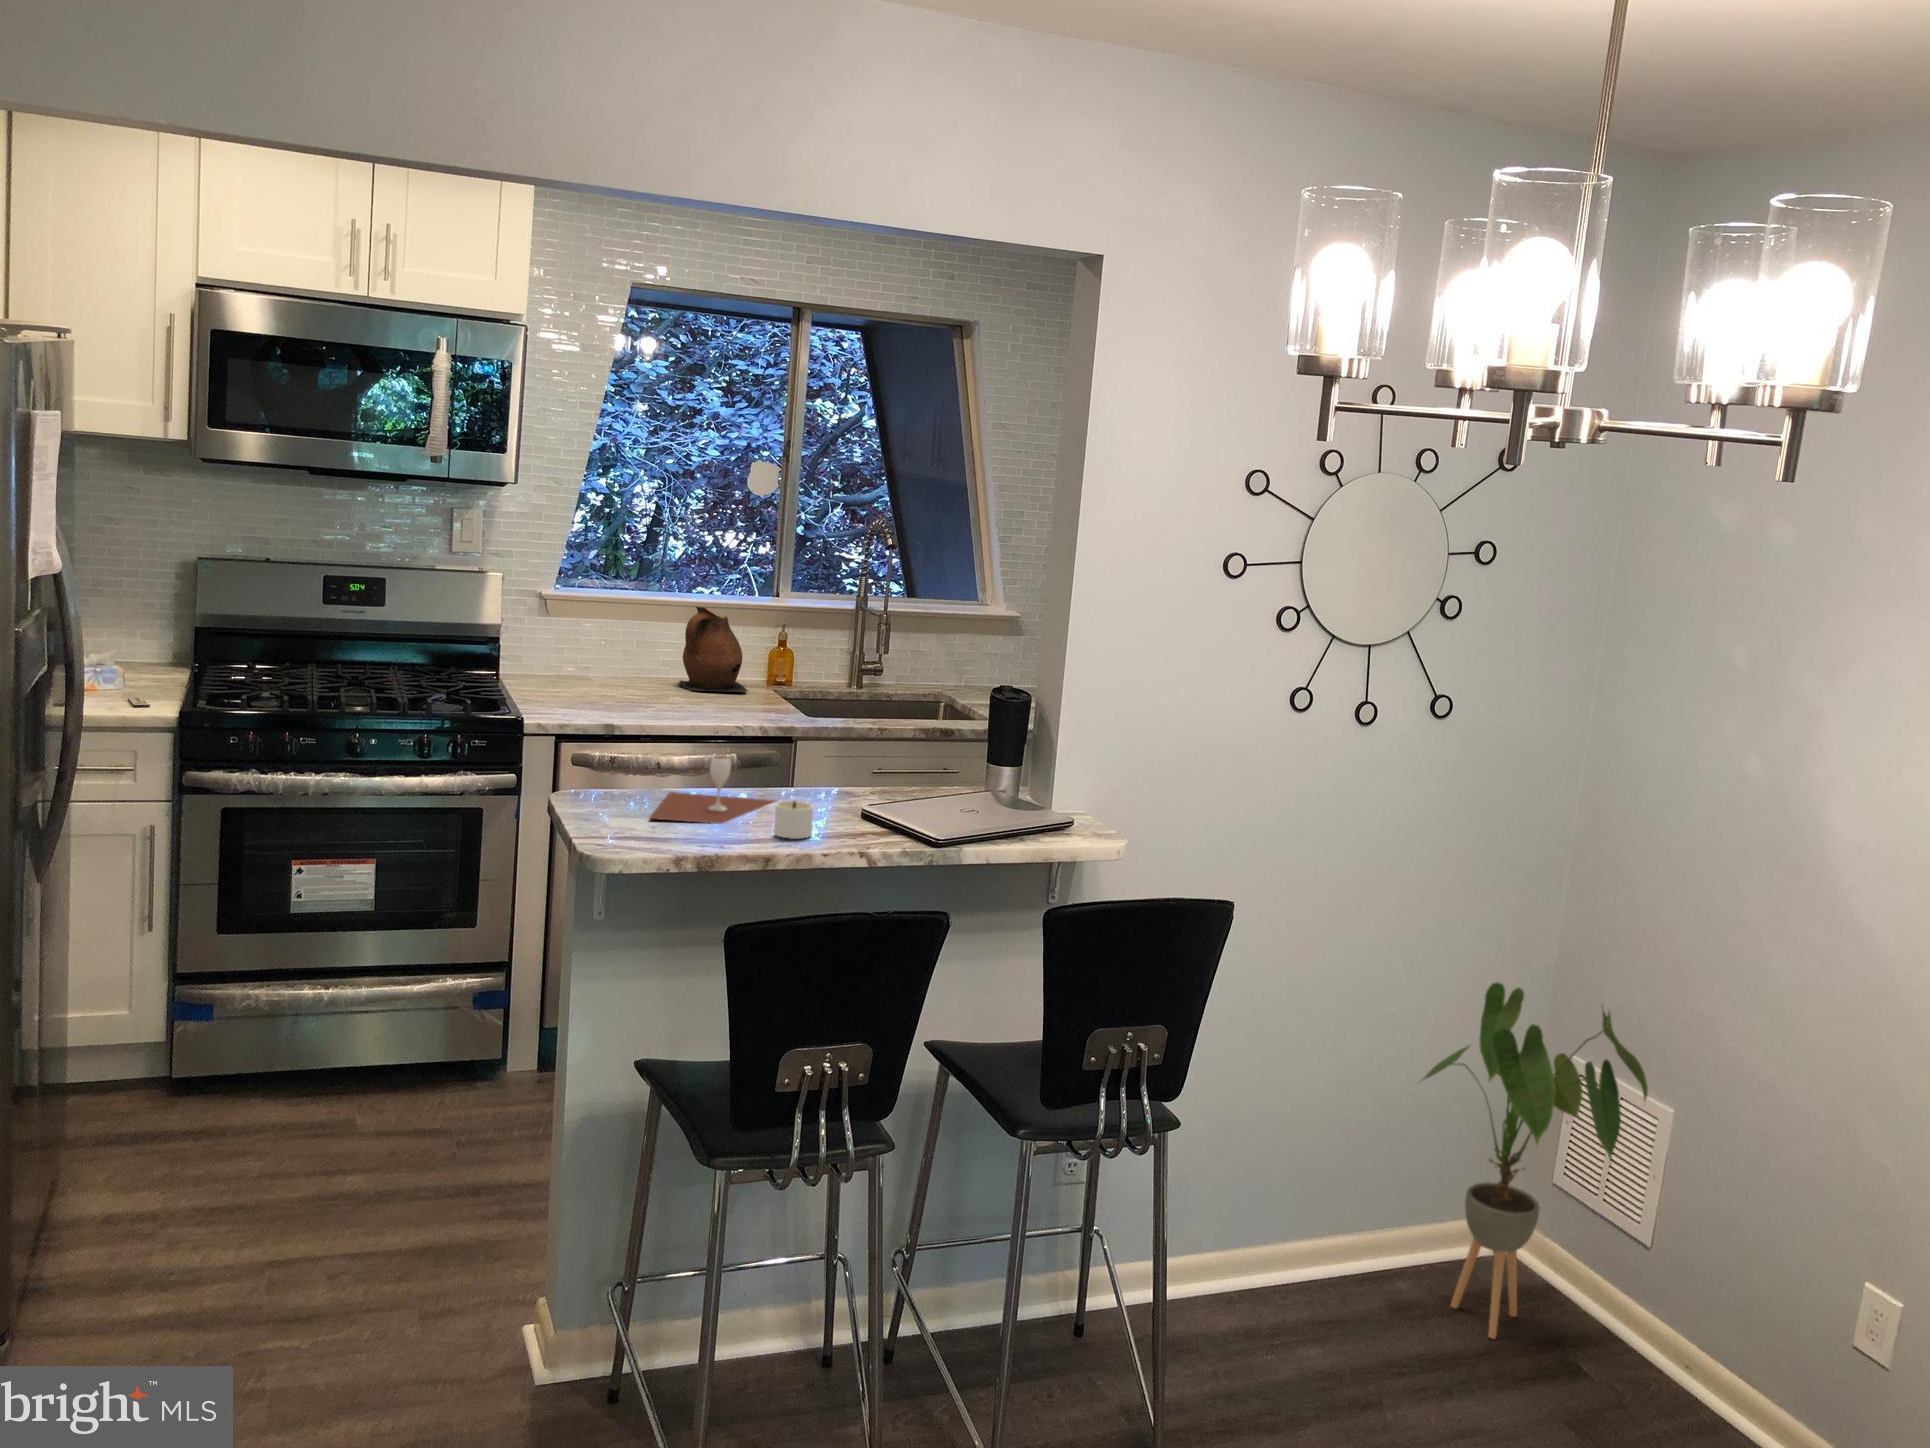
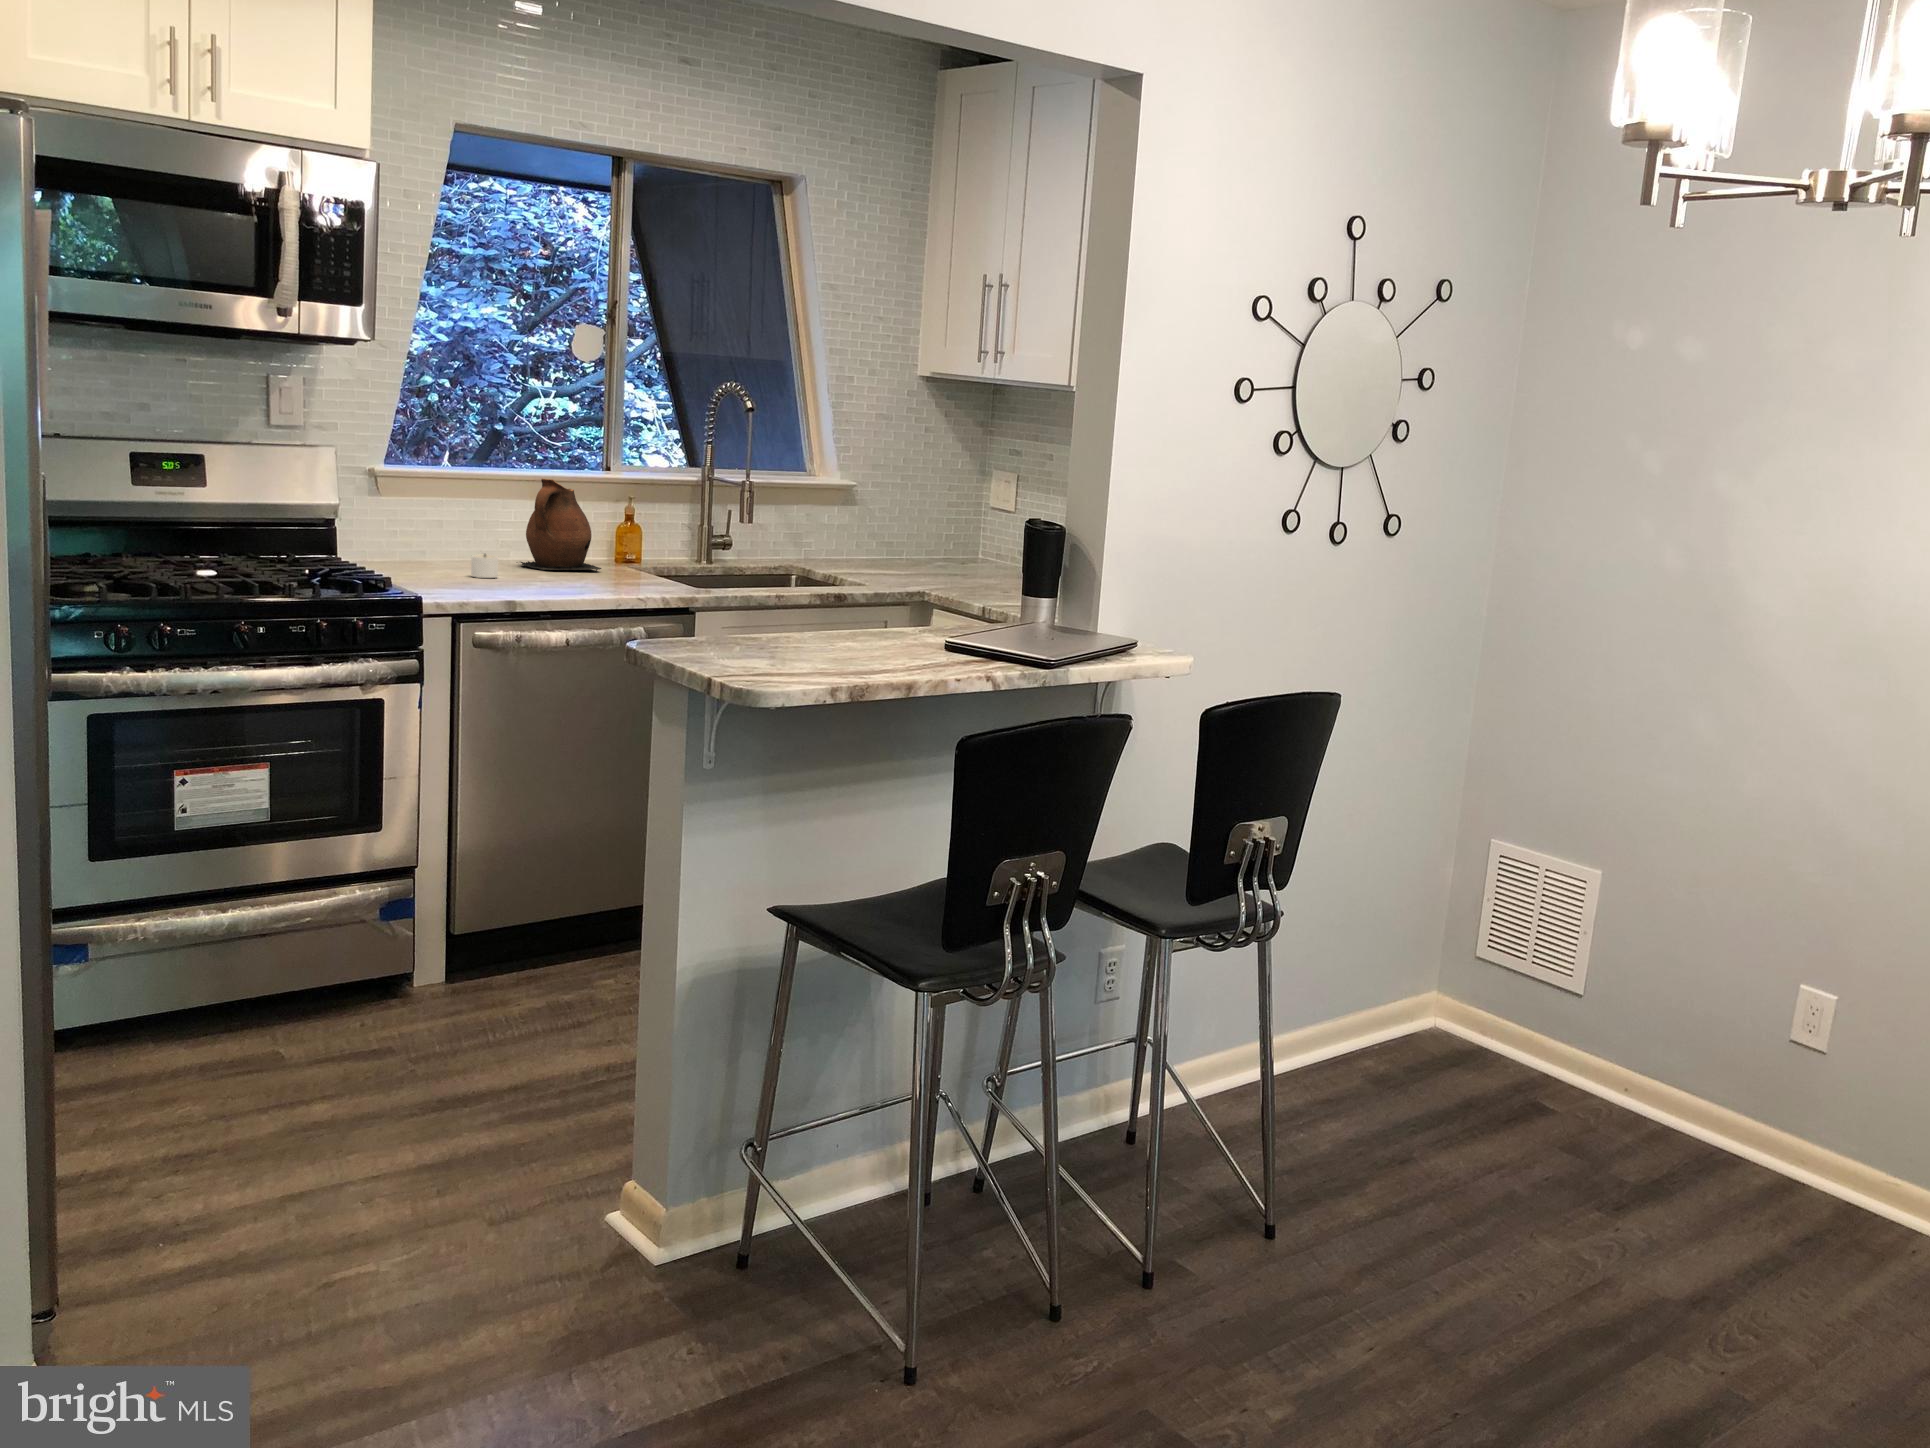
wine glass: present [650,756,776,824] -> none [730,597,874,663]
candle: present [774,801,813,839] -> present [471,554,498,578]
house plant: present [1423,983,1648,1339] -> none [1384,776,1585,1095]

